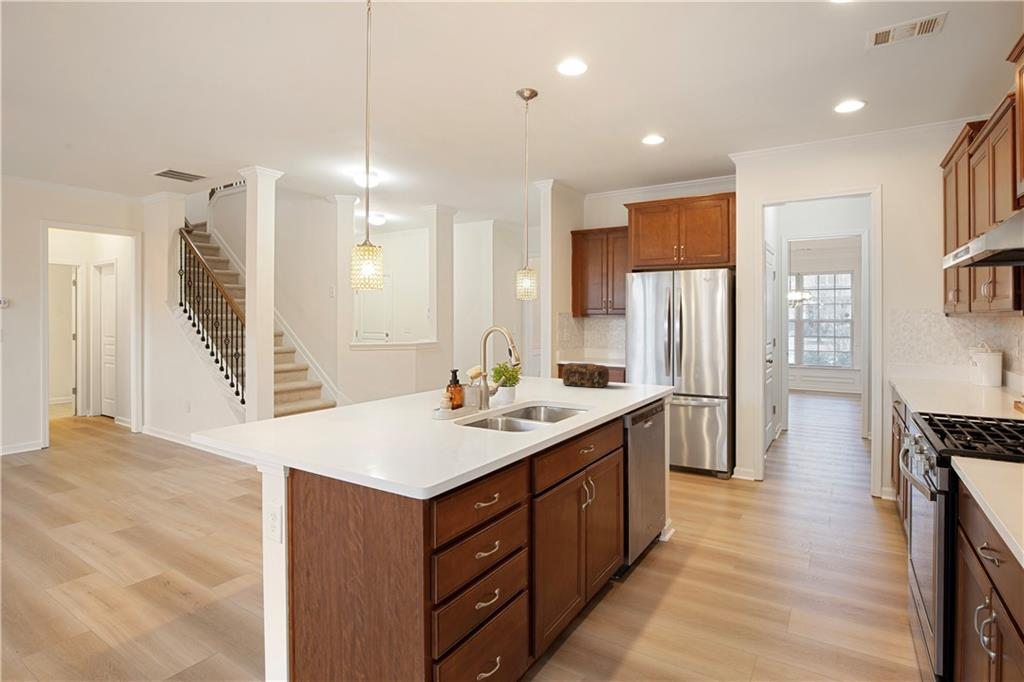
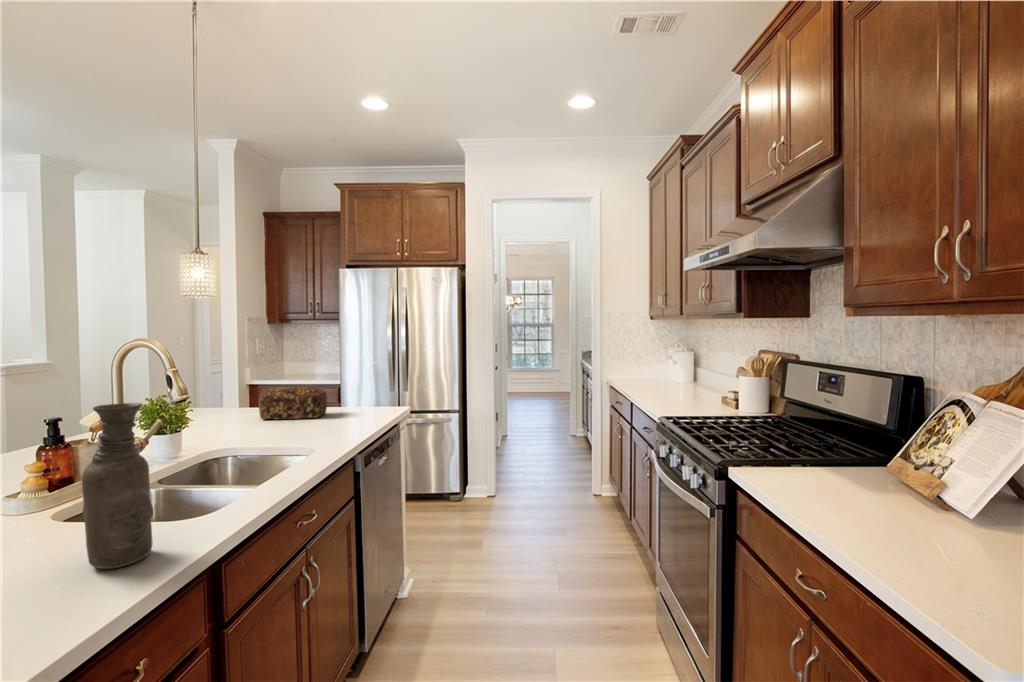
vase: none [468,359,499,449] -> present [82,403,153,569]

